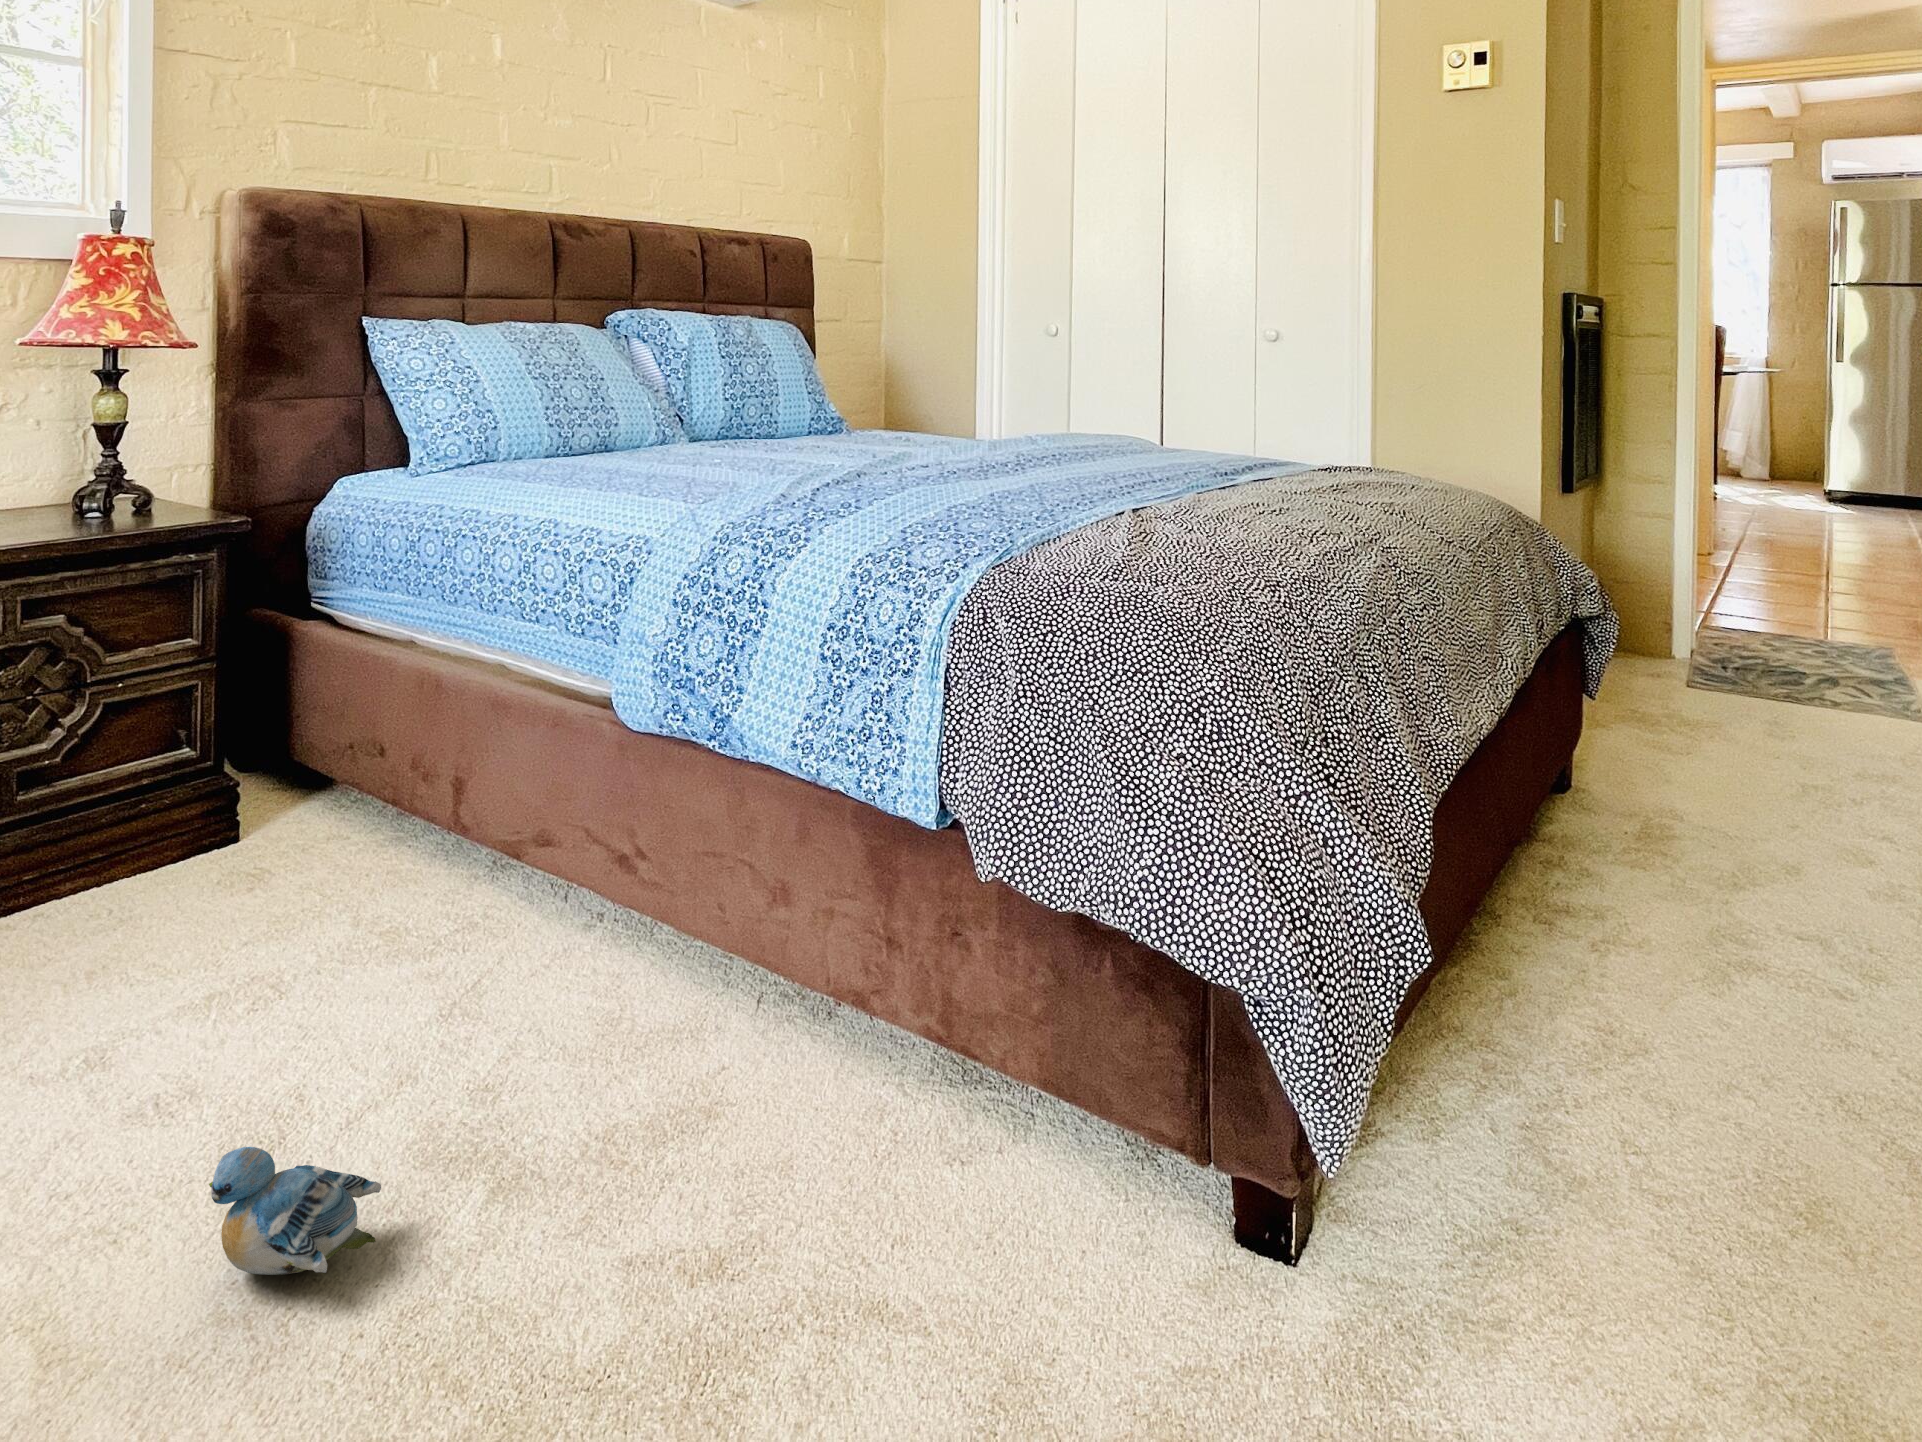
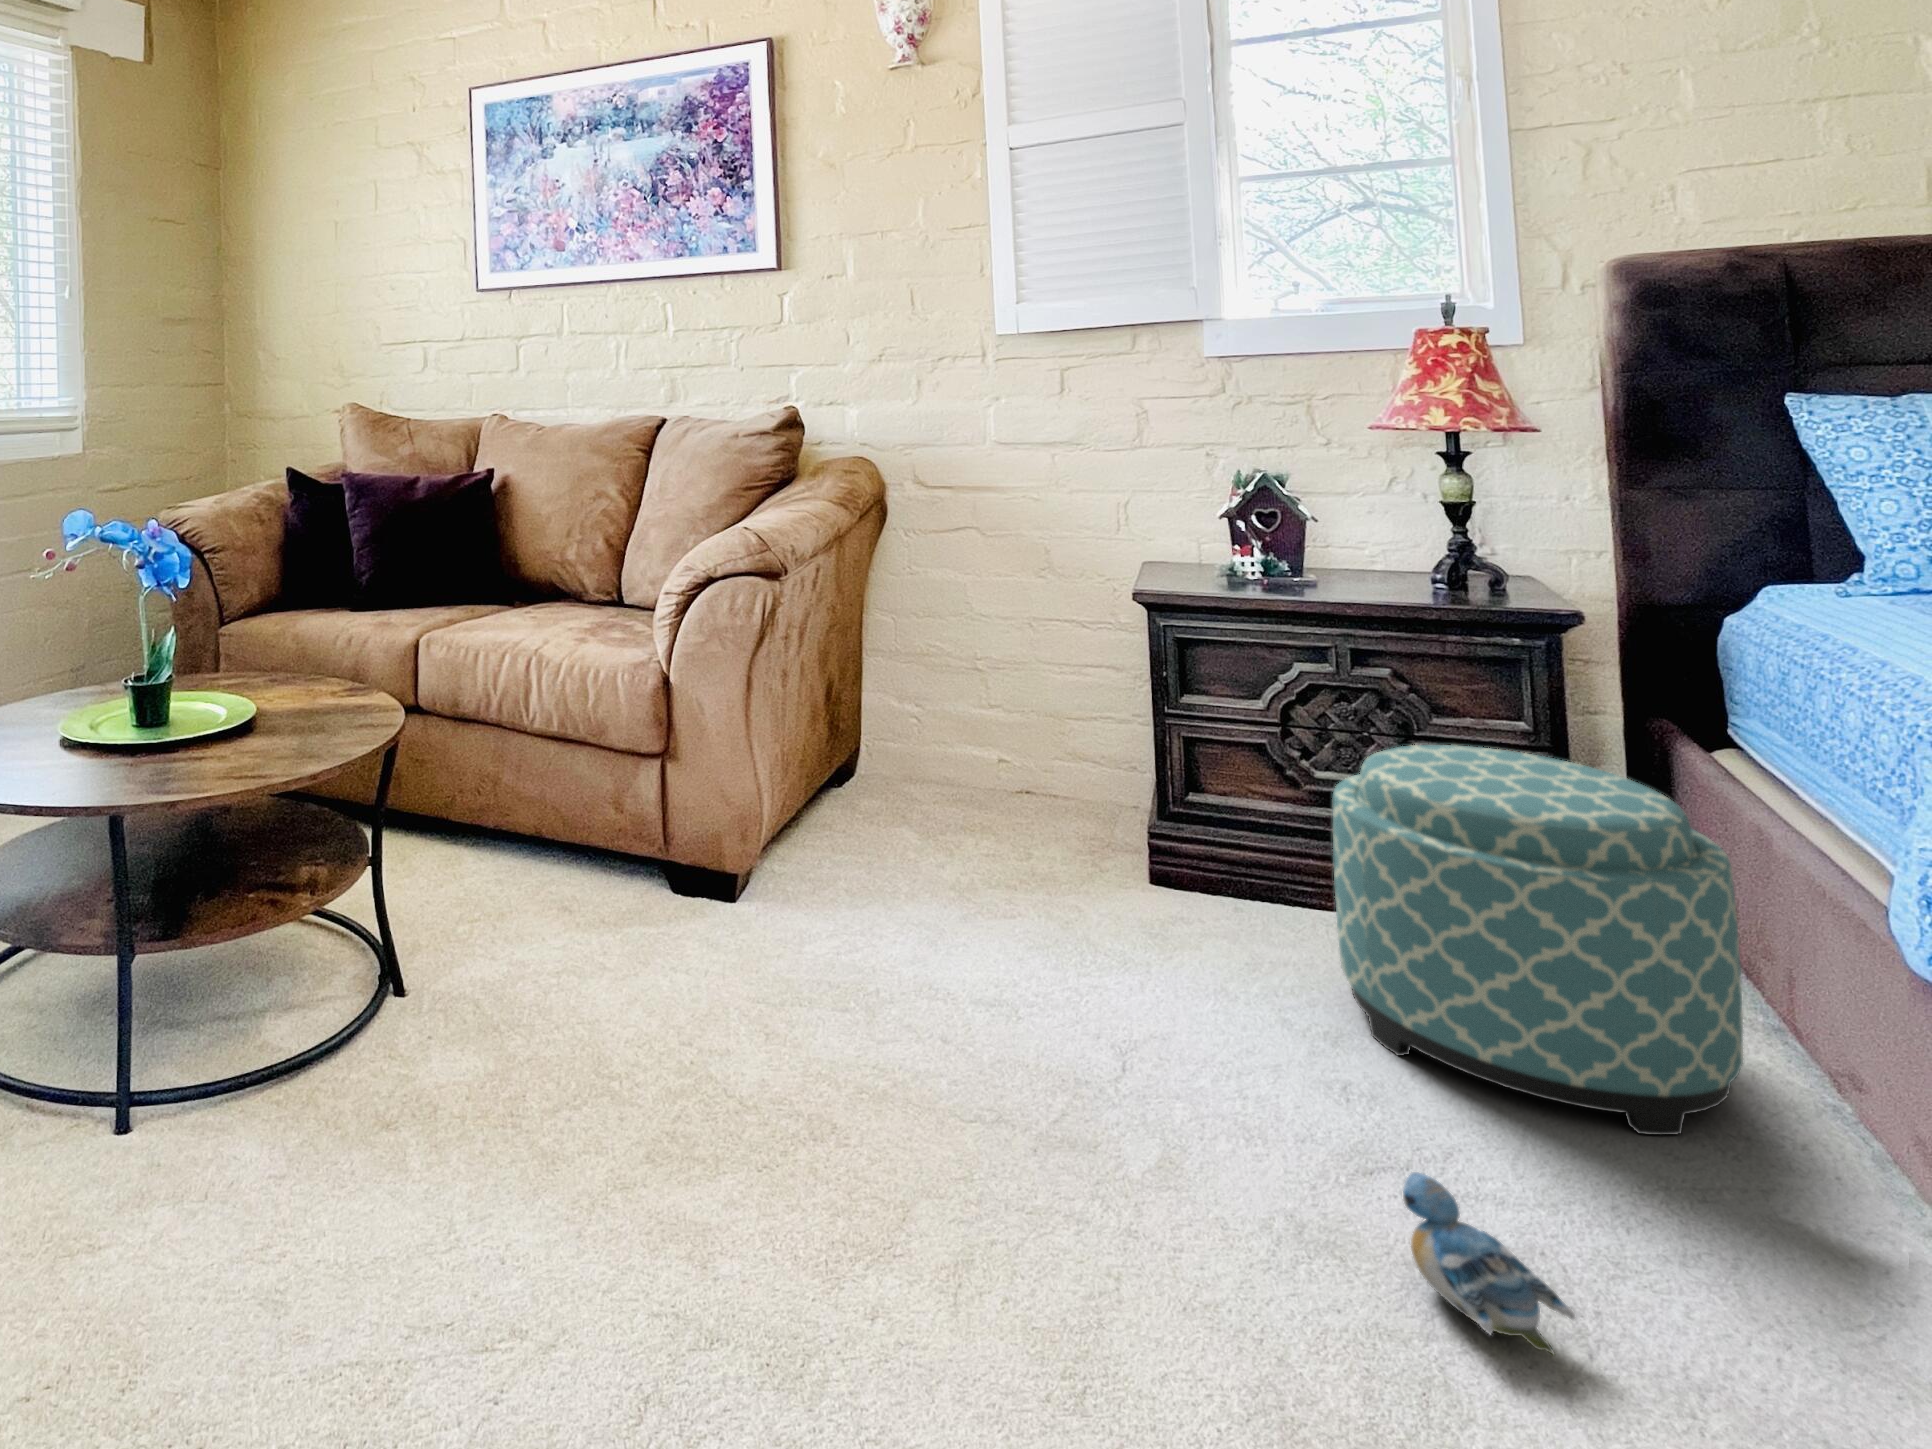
ottoman: none [22,657,395,1048] -> present [1333,745,1743,1135]

